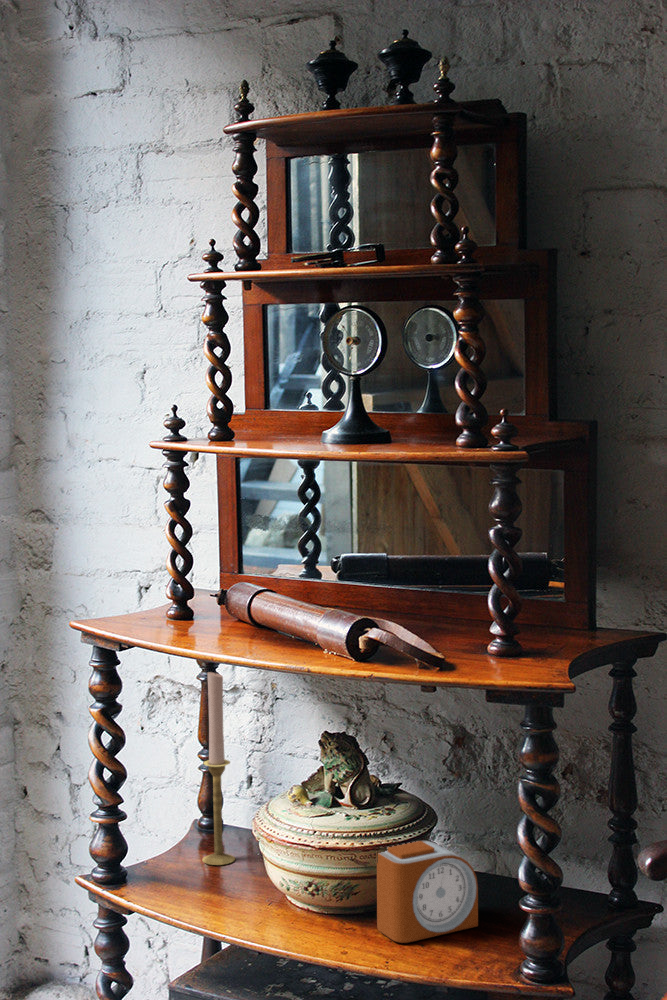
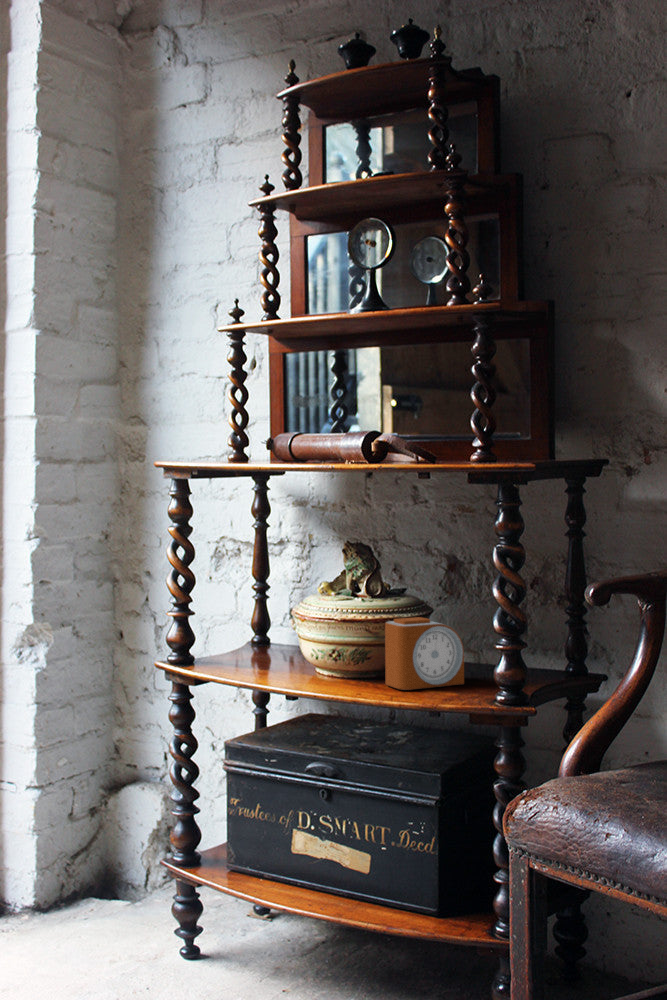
candlestick: present [202,672,235,865] -> none [253,510,278,659]

